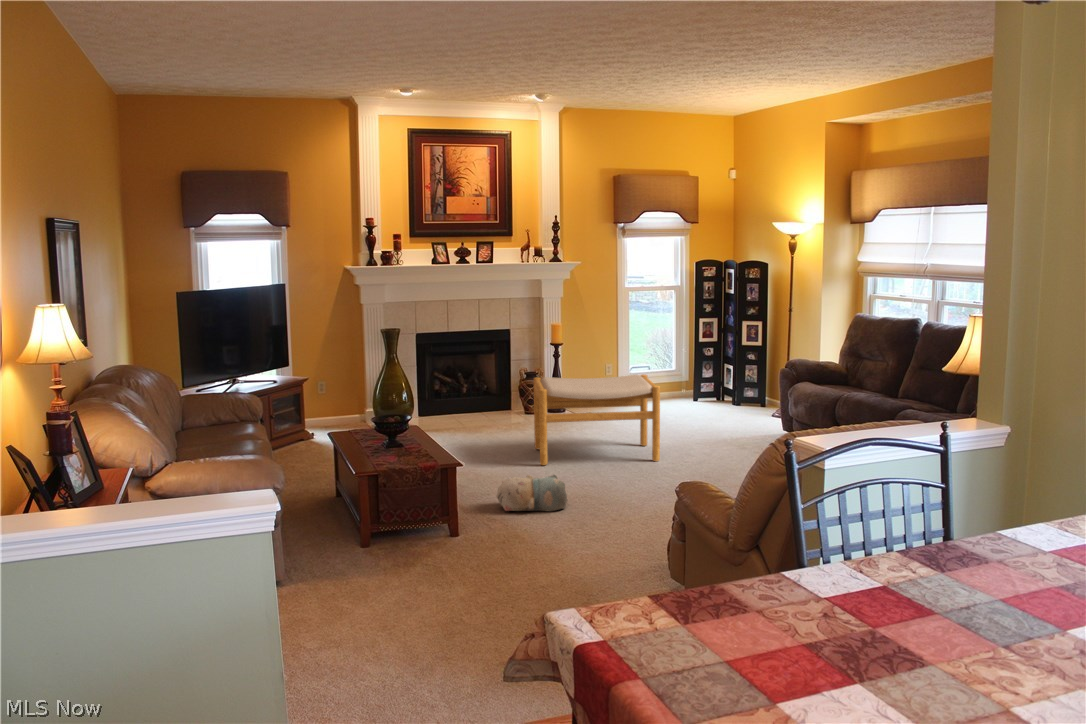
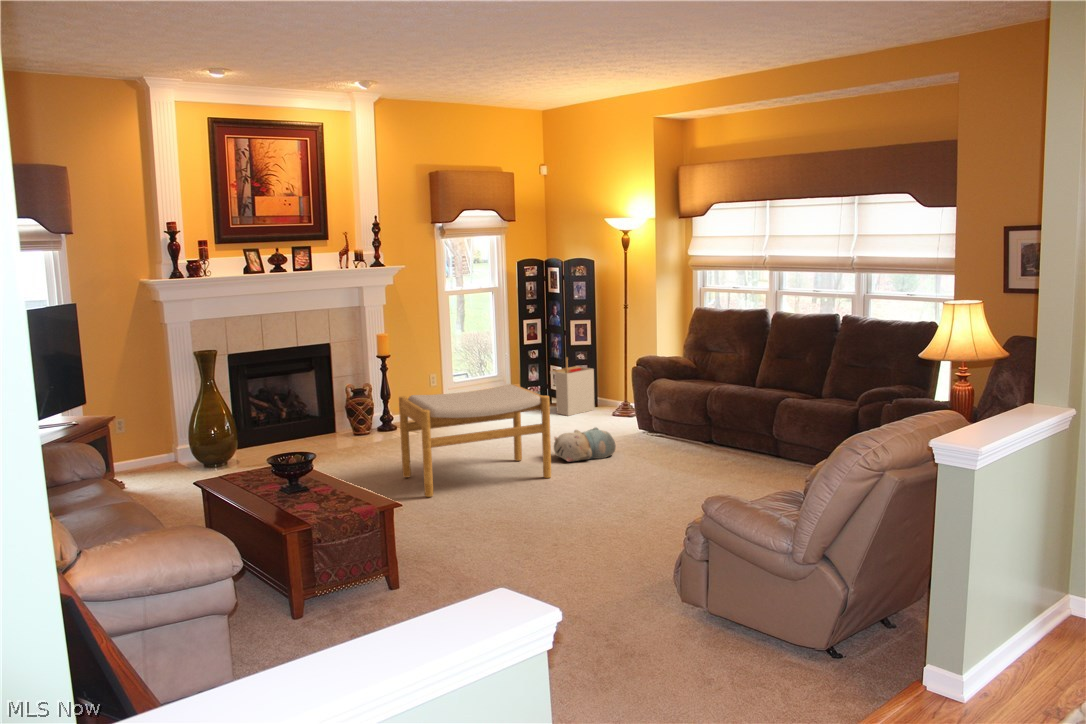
storage bin: none [715,356,758,413] -> present [551,357,595,416]
plush toy: present [496,475,568,511] -> present [554,428,616,461]

